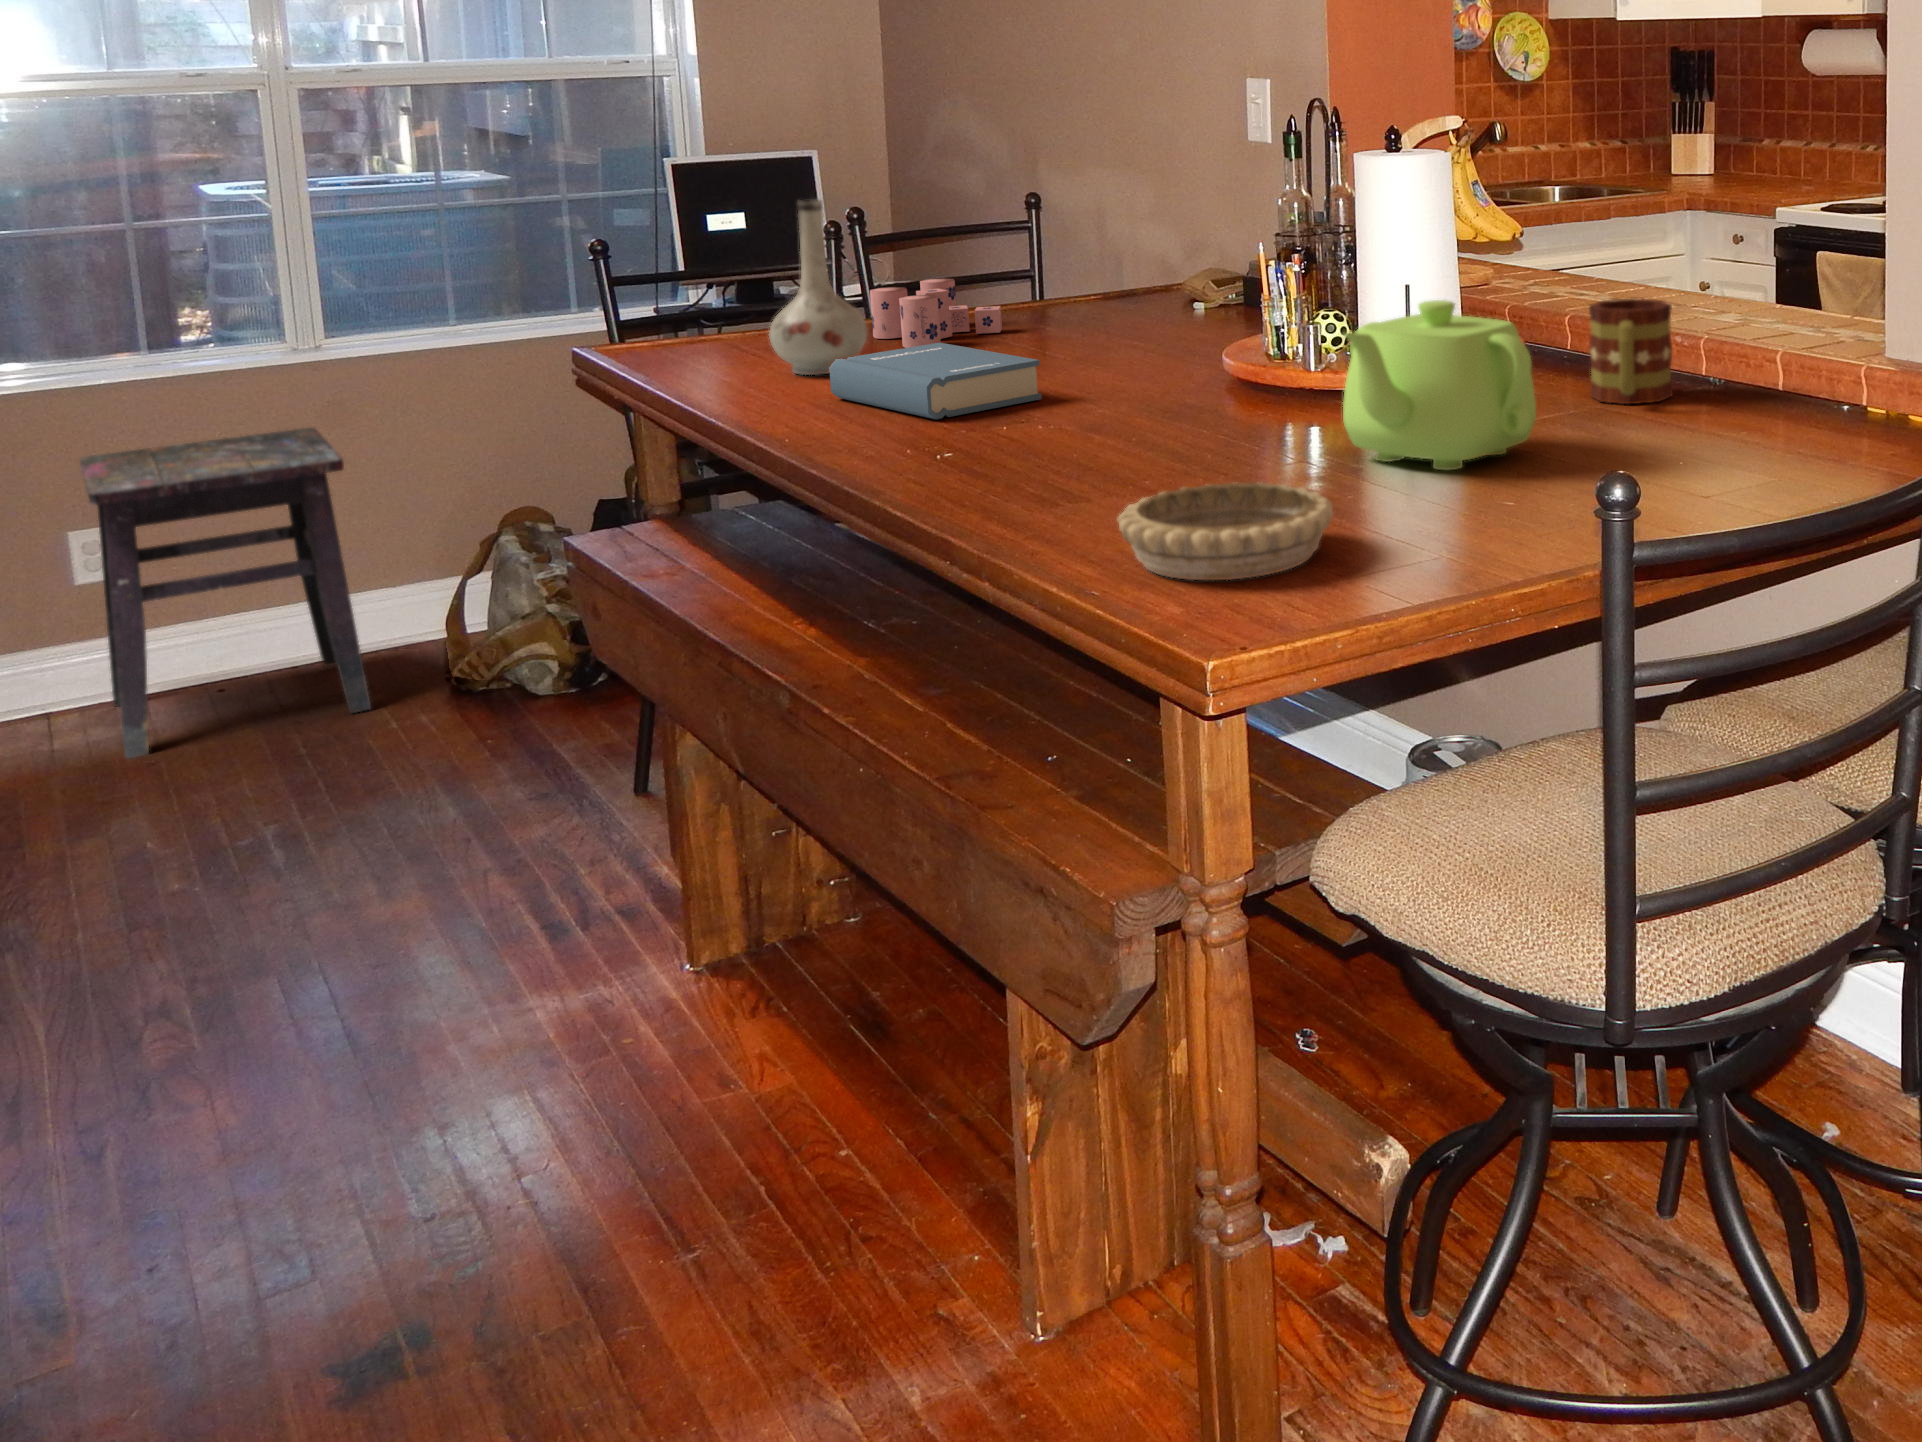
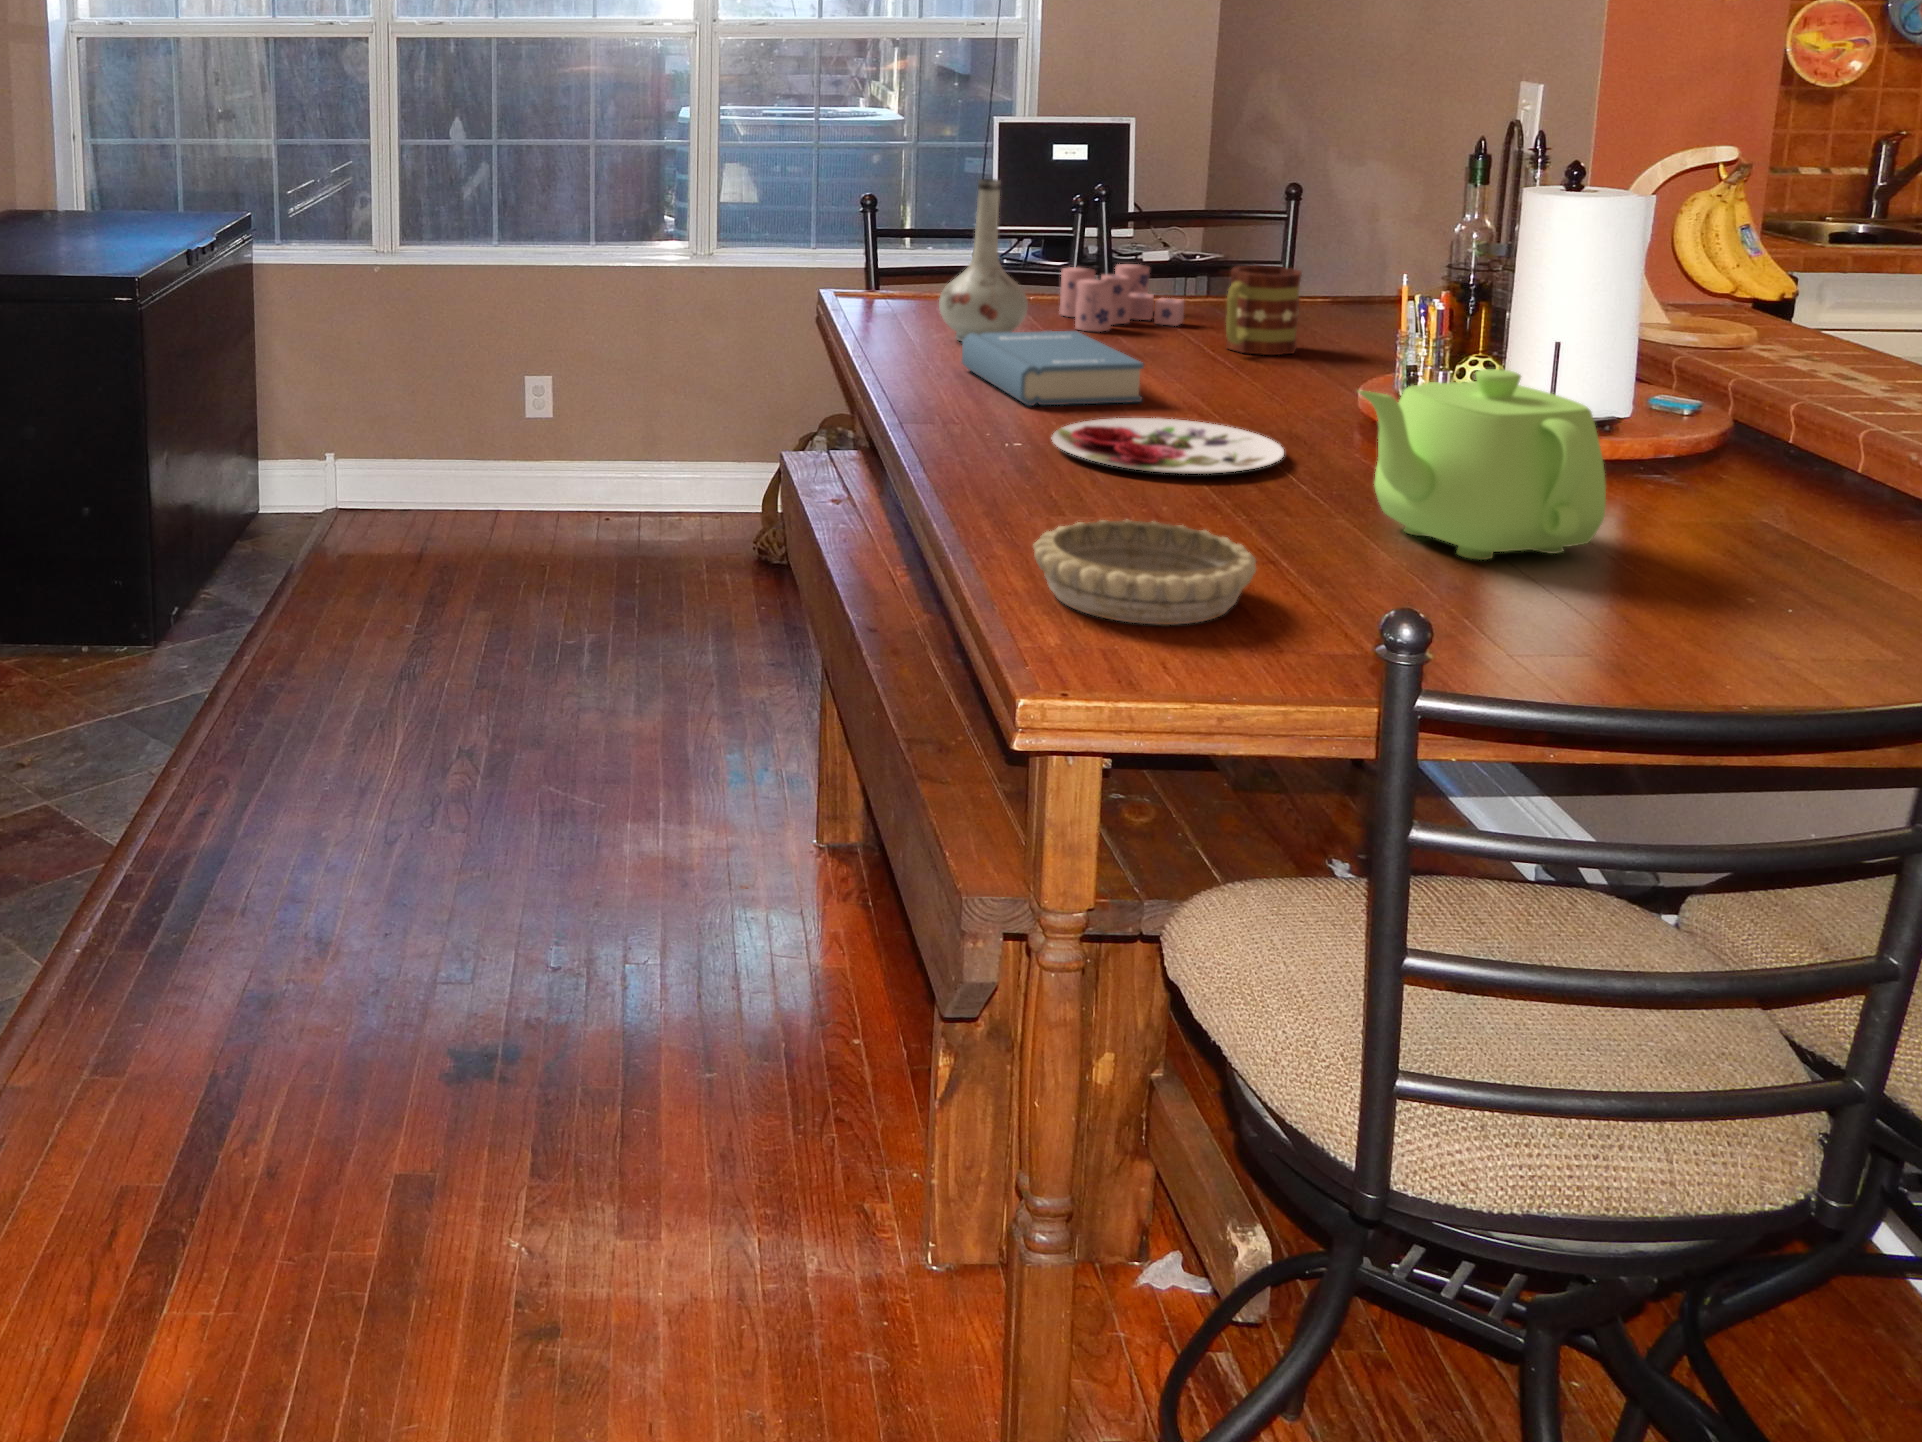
mug: present [1589,298,1673,404] -> present [1226,265,1302,355]
plate: none [996,404,1223,455] -> present [1051,418,1284,474]
side table: present [80,428,371,759] -> none [520,317,694,560]

